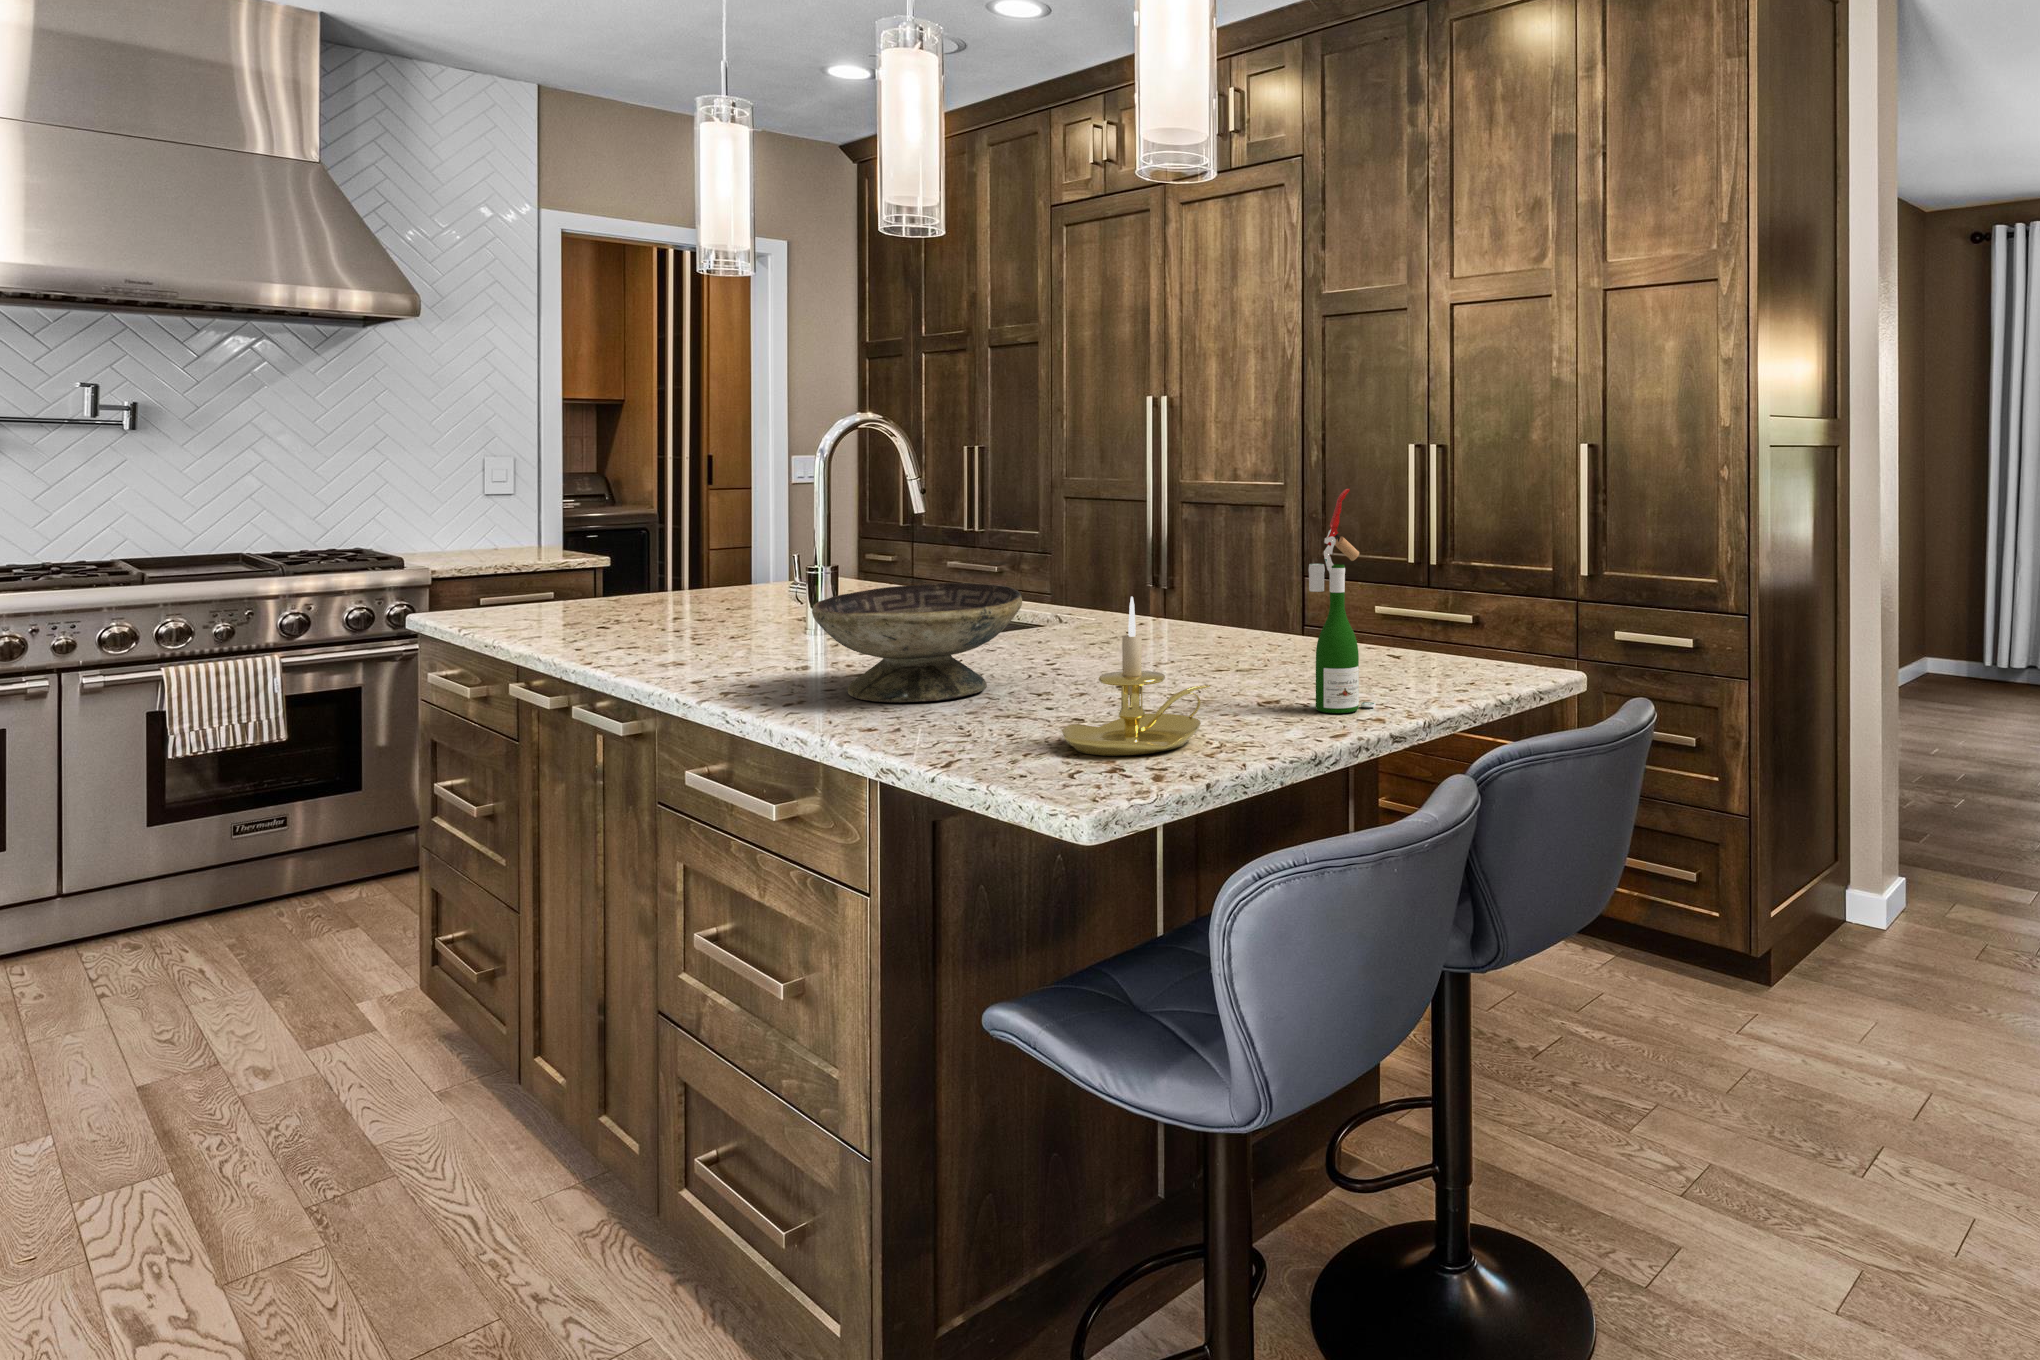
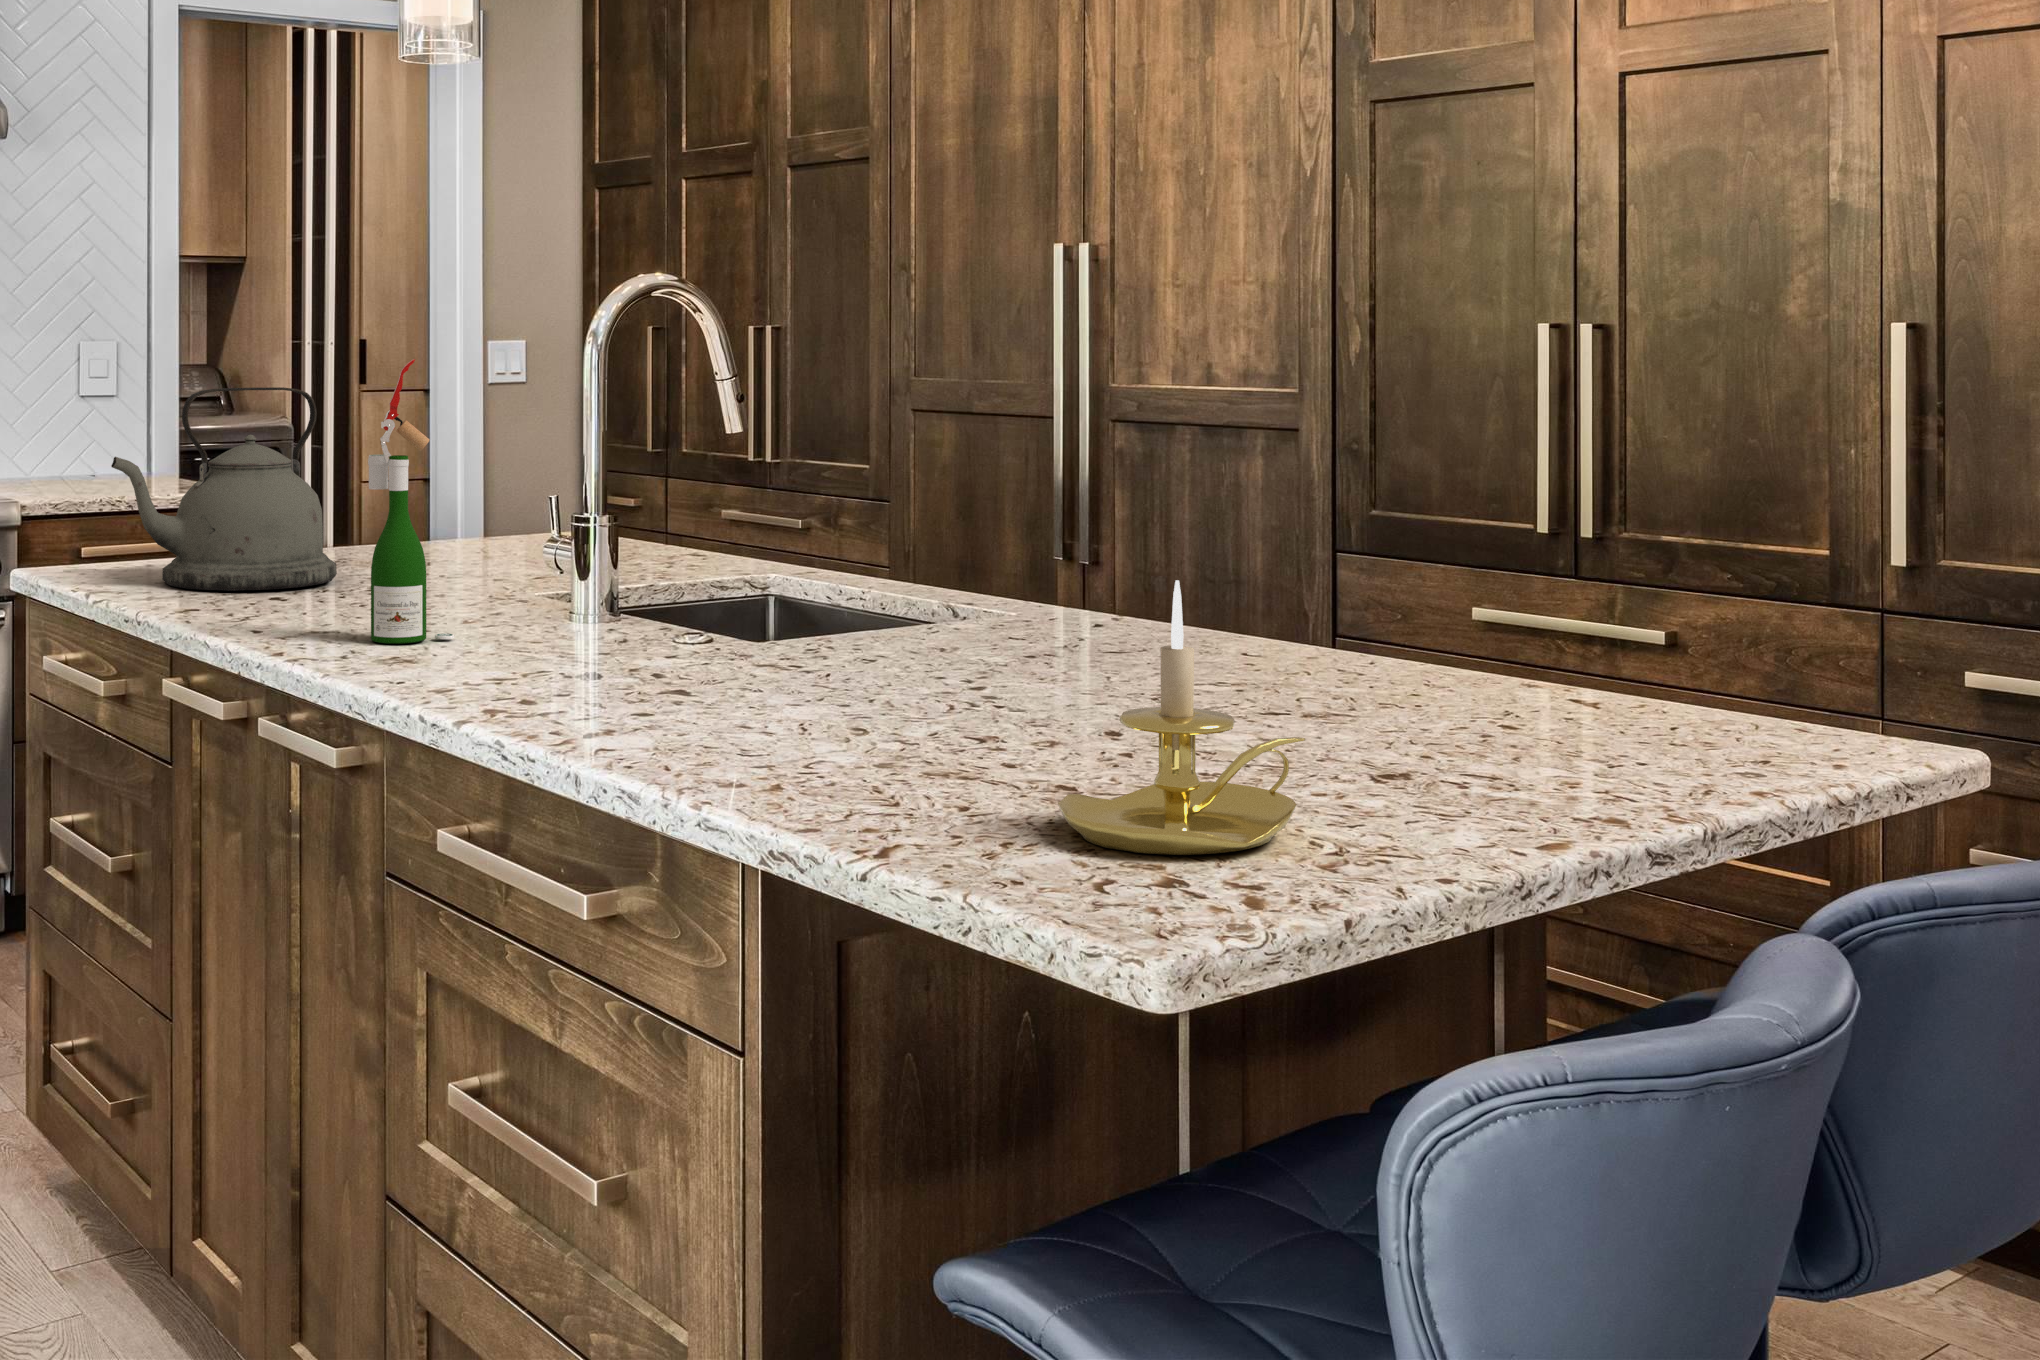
kettle: none [475,489,645,625] -> present [111,387,337,590]
wine bottle: present [1309,489,1375,713] -> present [368,359,454,643]
decorative bowl: present [812,583,1022,702] -> none [624,545,951,739]

